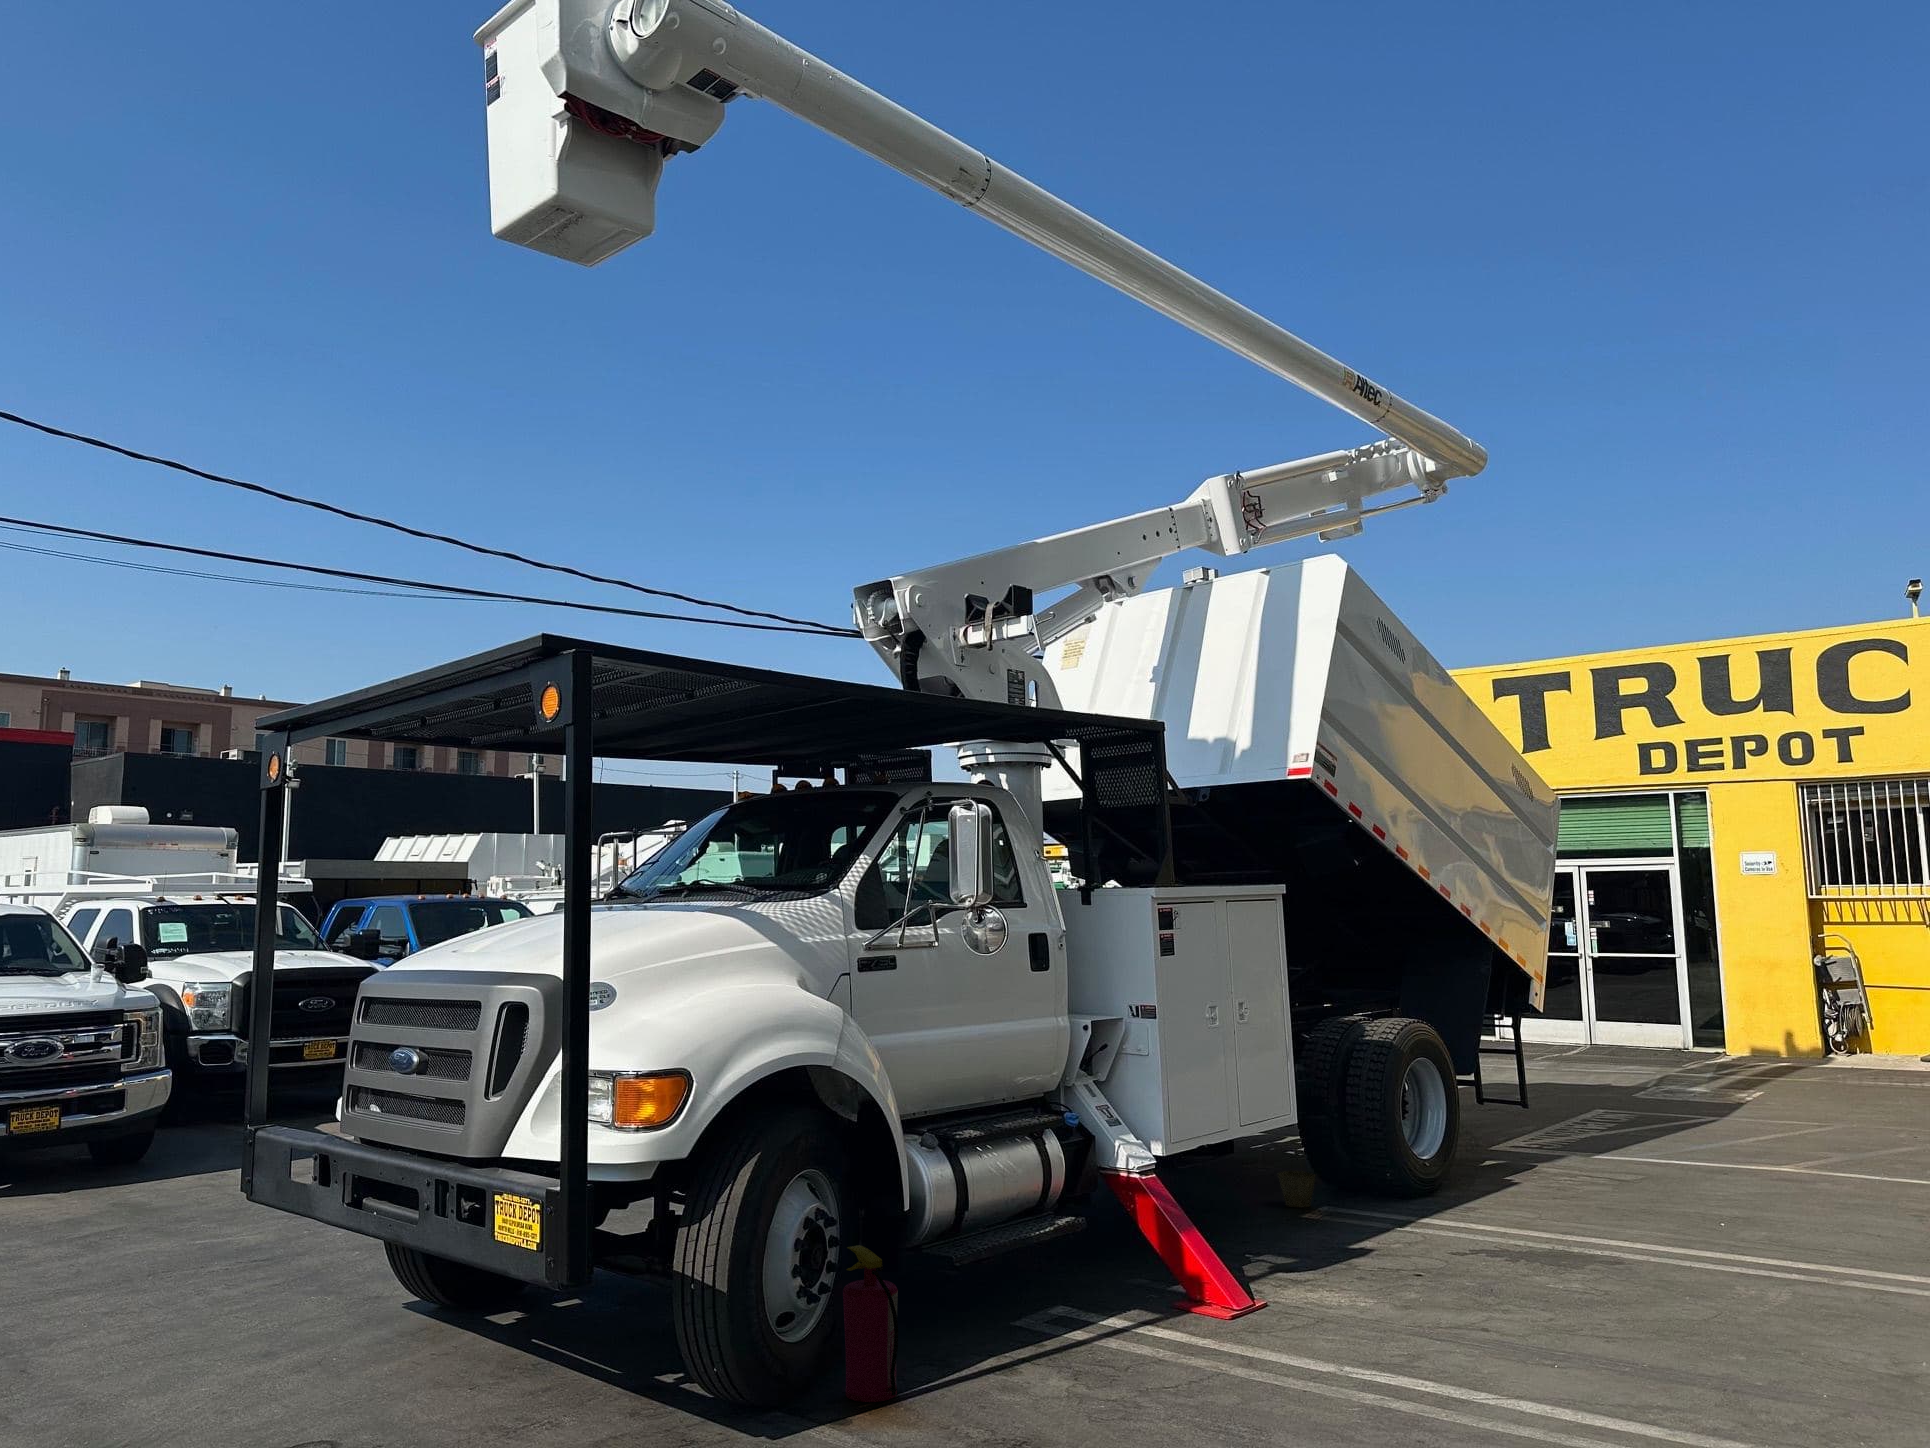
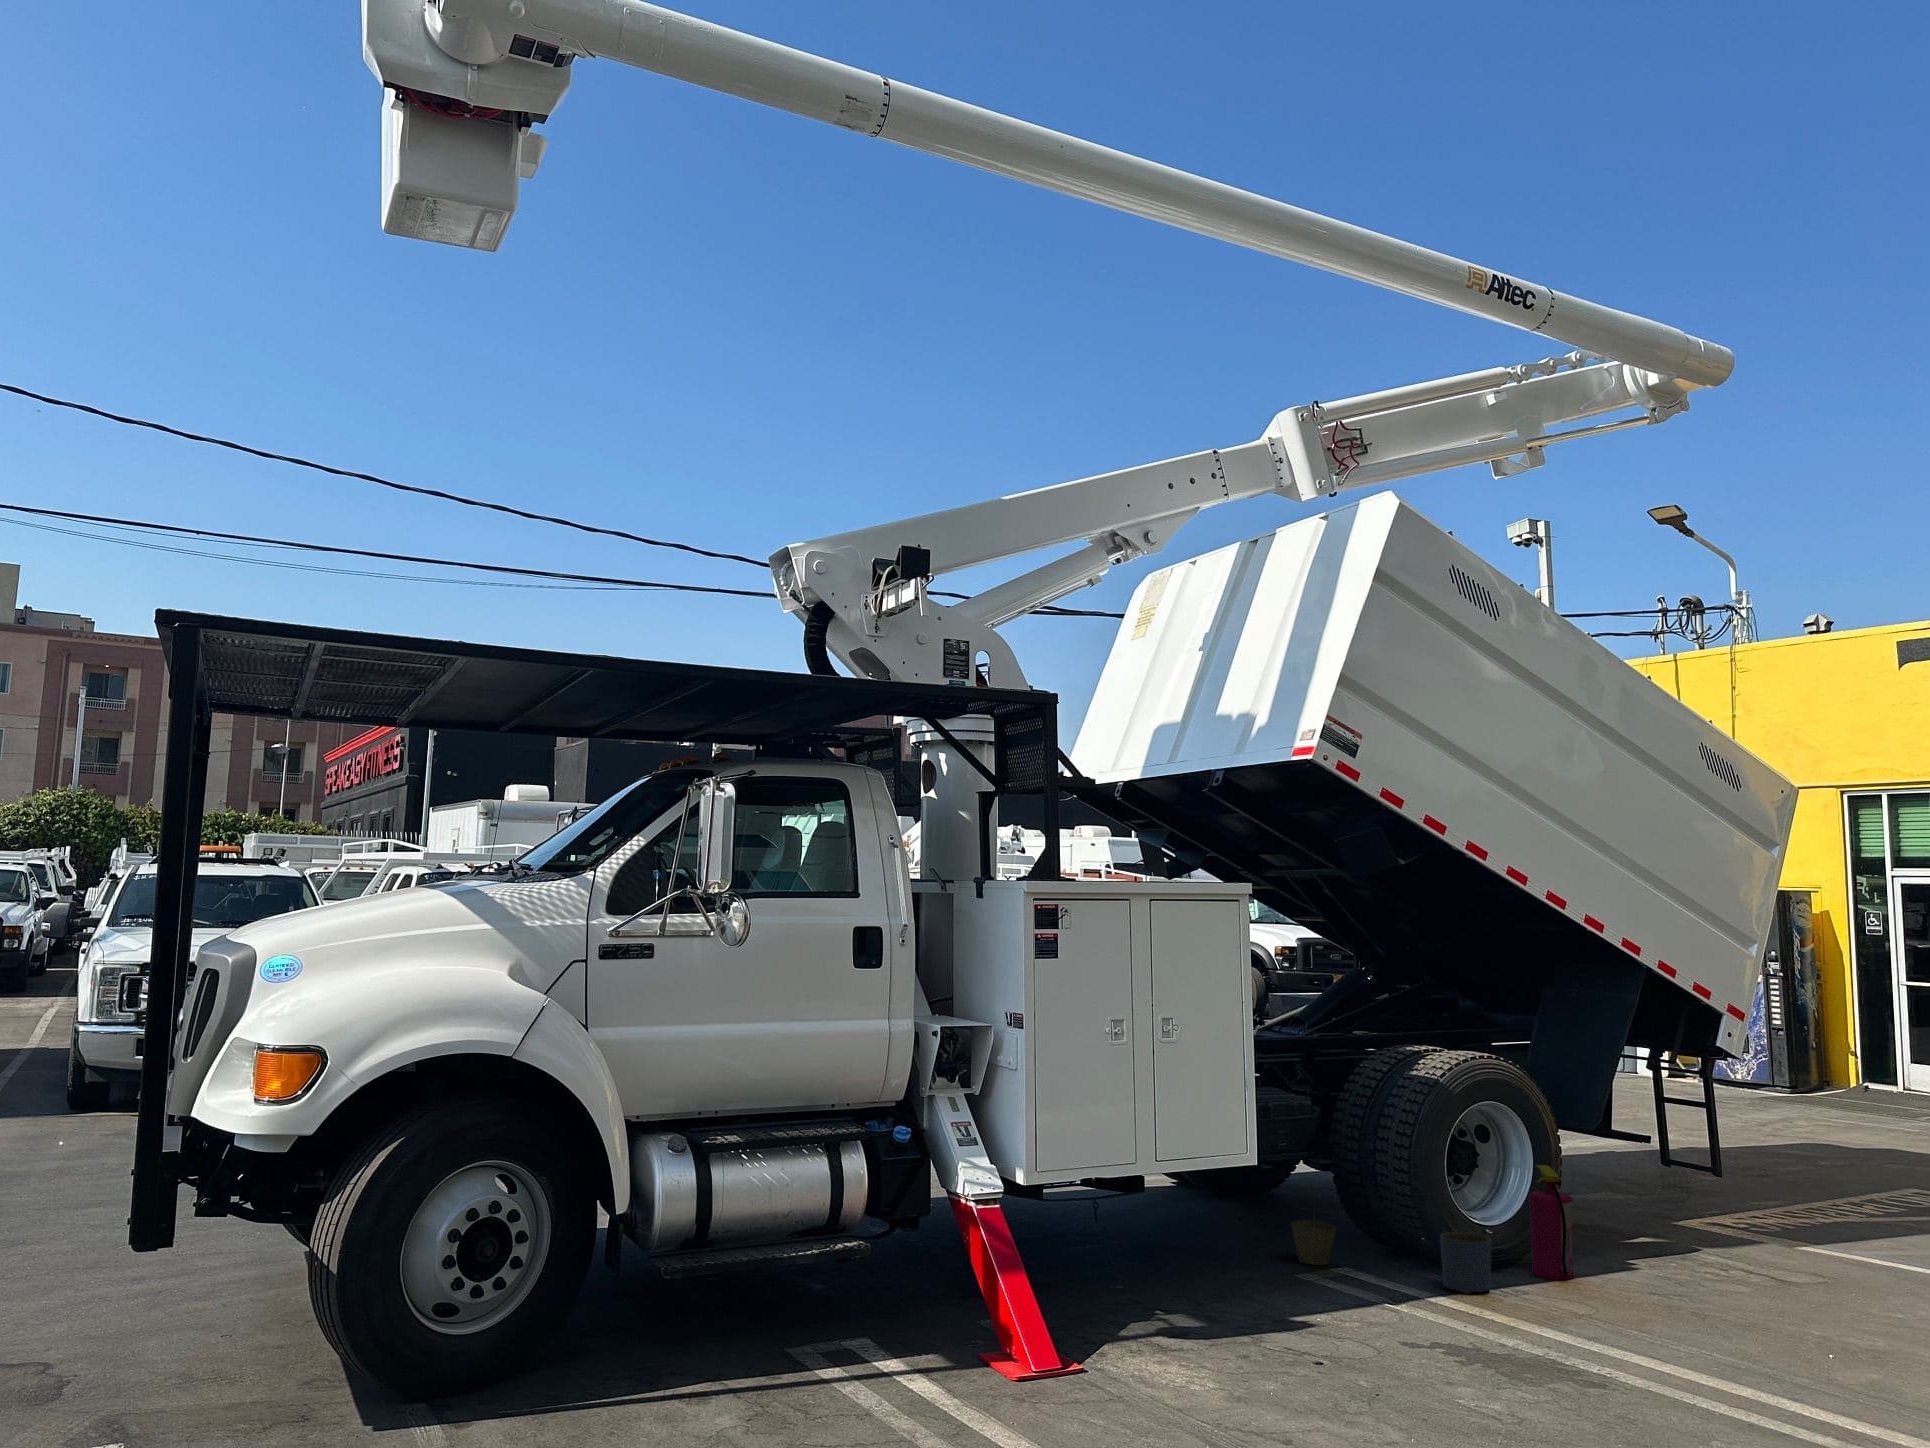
planter: none [1411,1166,1454,1216] -> present [1440,1232,1492,1294]
fire extinguisher: present [843,1245,898,1402] -> present [1529,1165,1573,1280]

